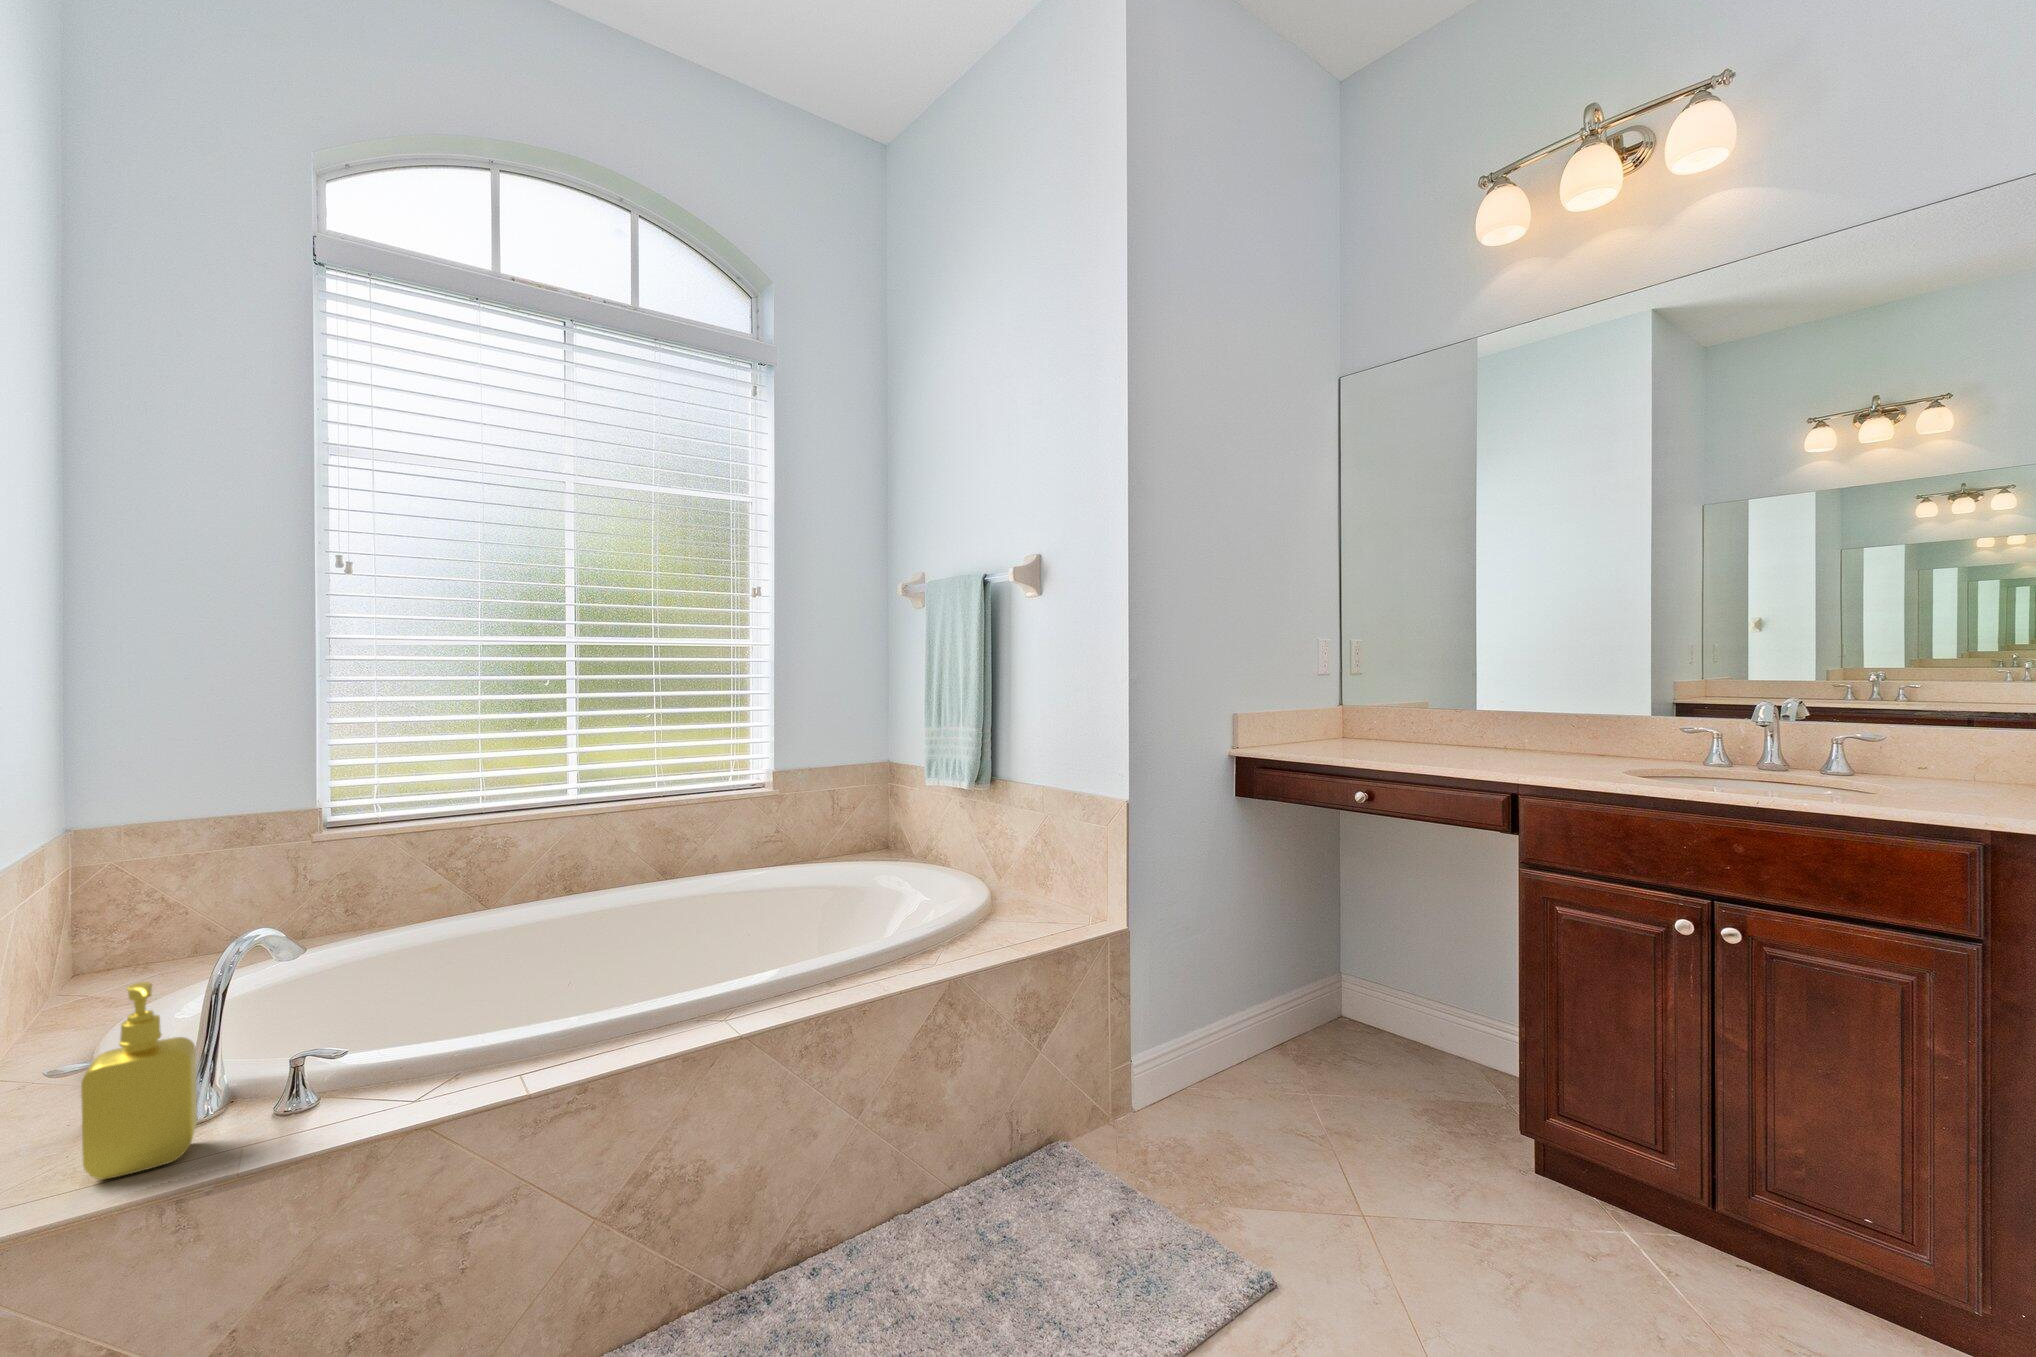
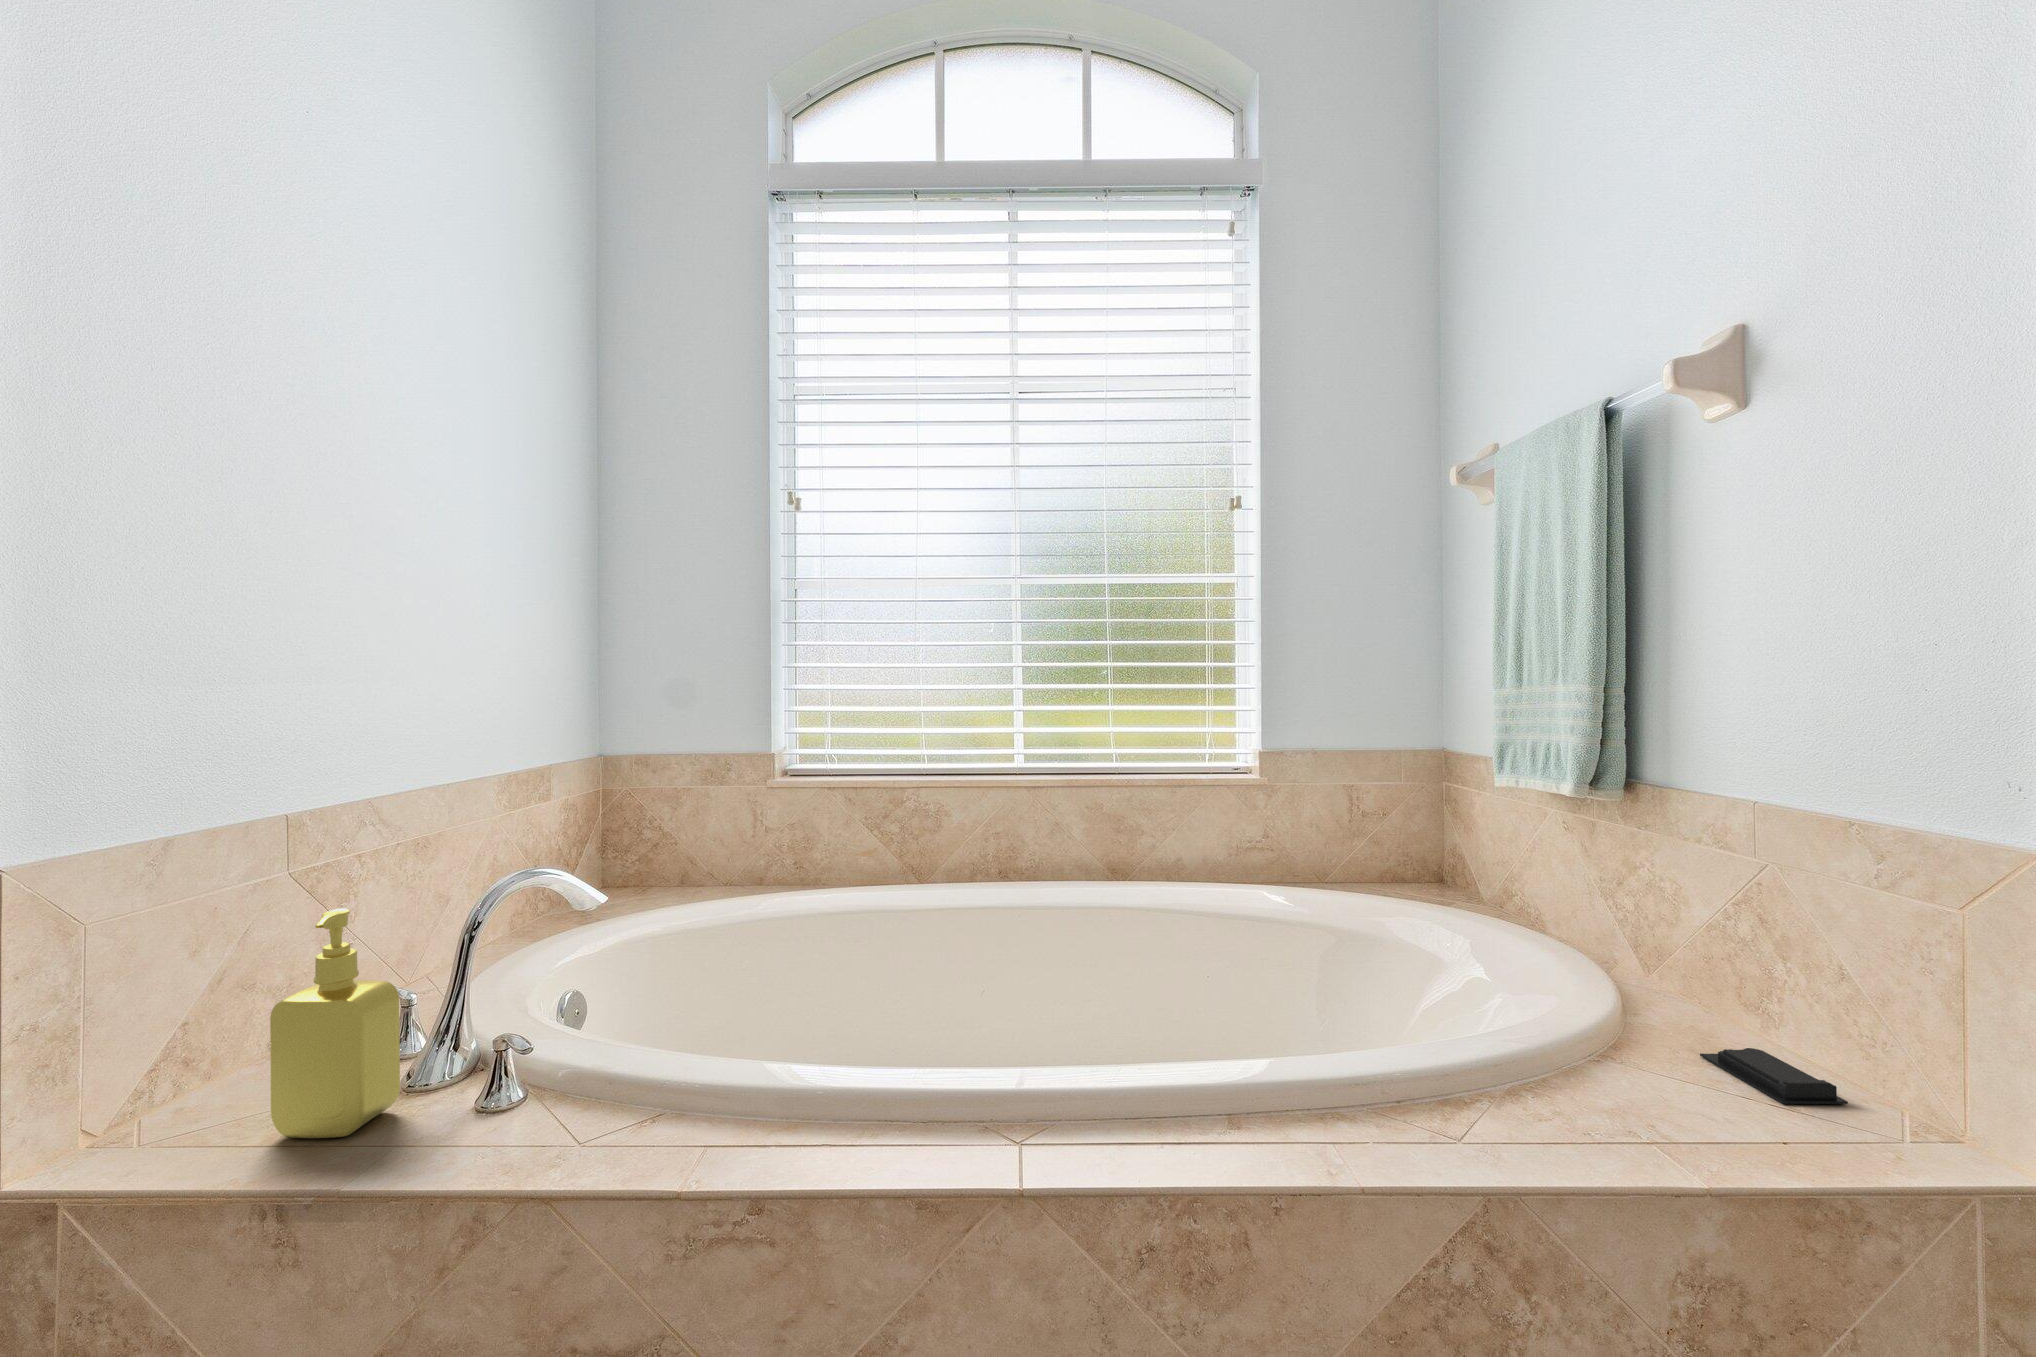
soap bar: none [1023,907,1075,927] -> present [1700,1048,1848,1104]

